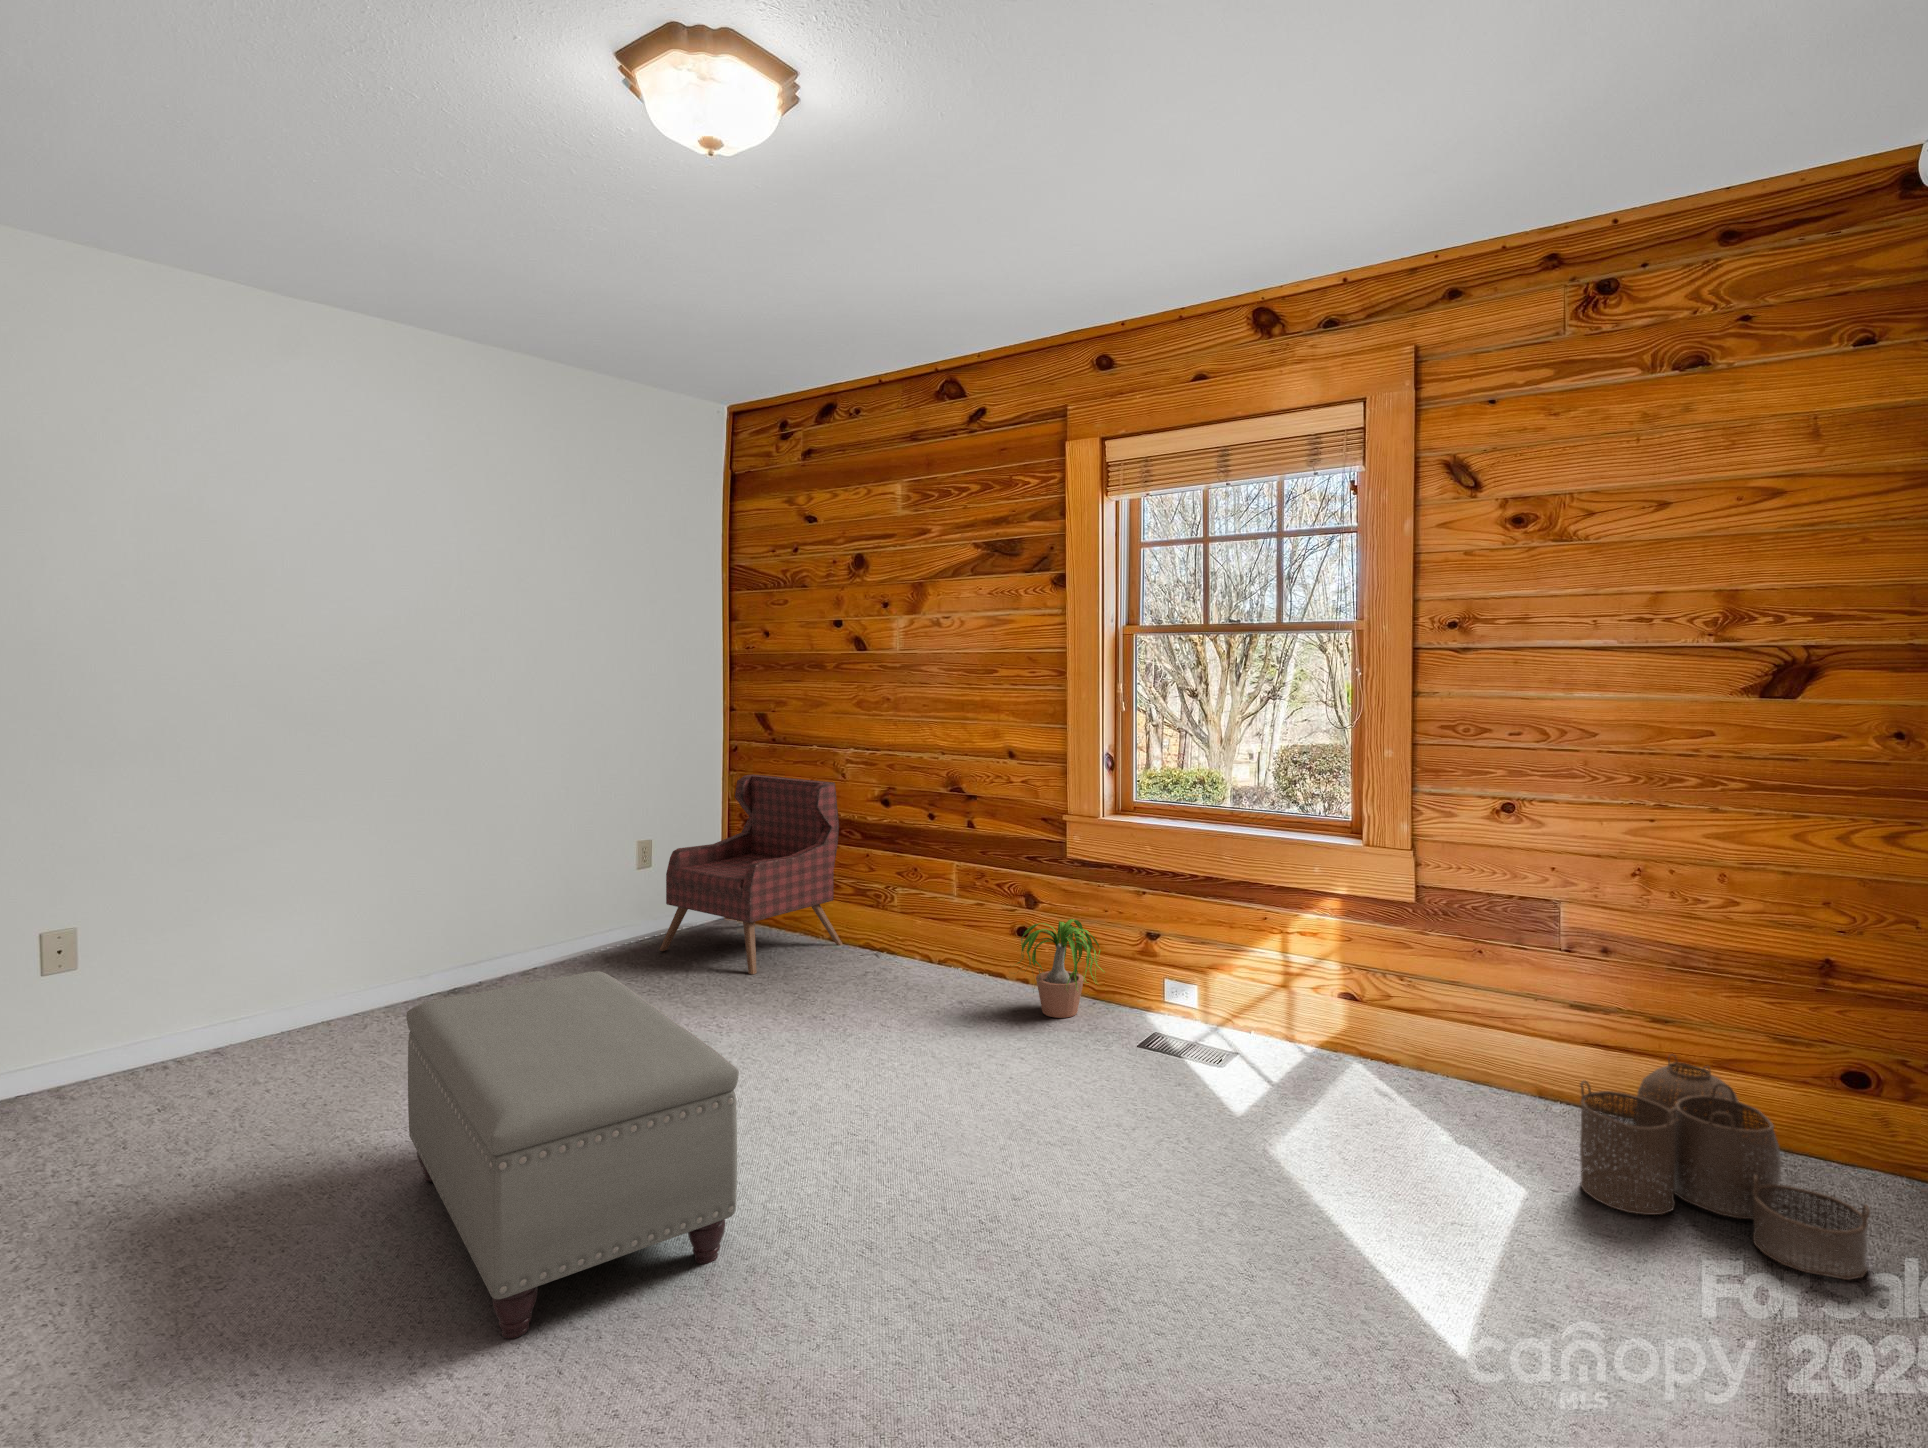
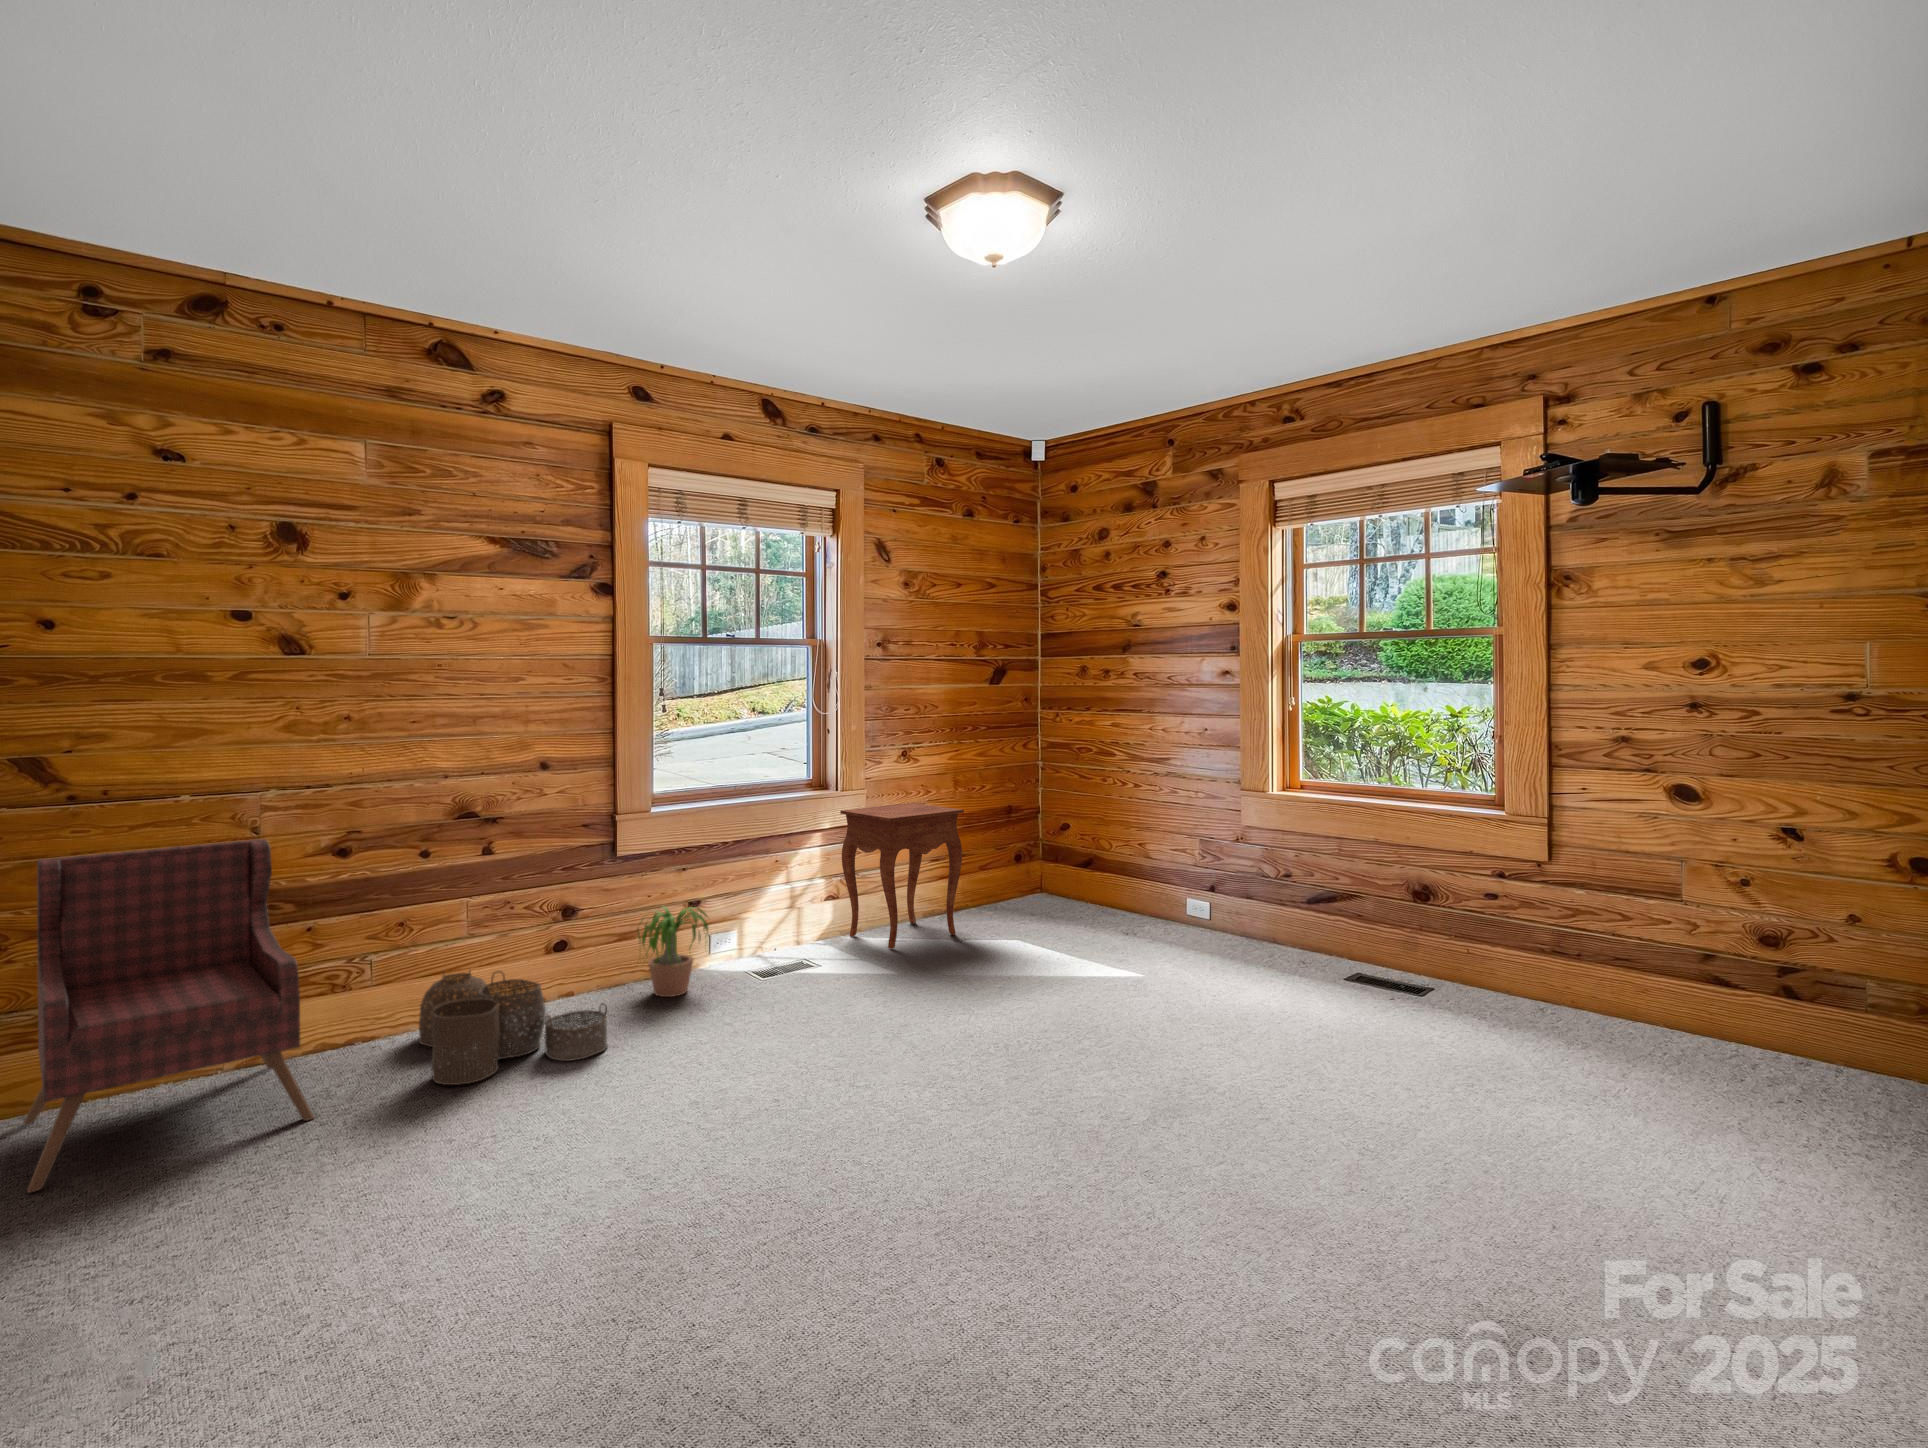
side table: none [1312,871,1506,1126] -> present [840,803,964,949]
ottoman: present [406,971,739,1339] -> none [746,964,1156,1277]
woven basket: present [1580,1055,1870,1280] -> present [419,969,607,1085]

